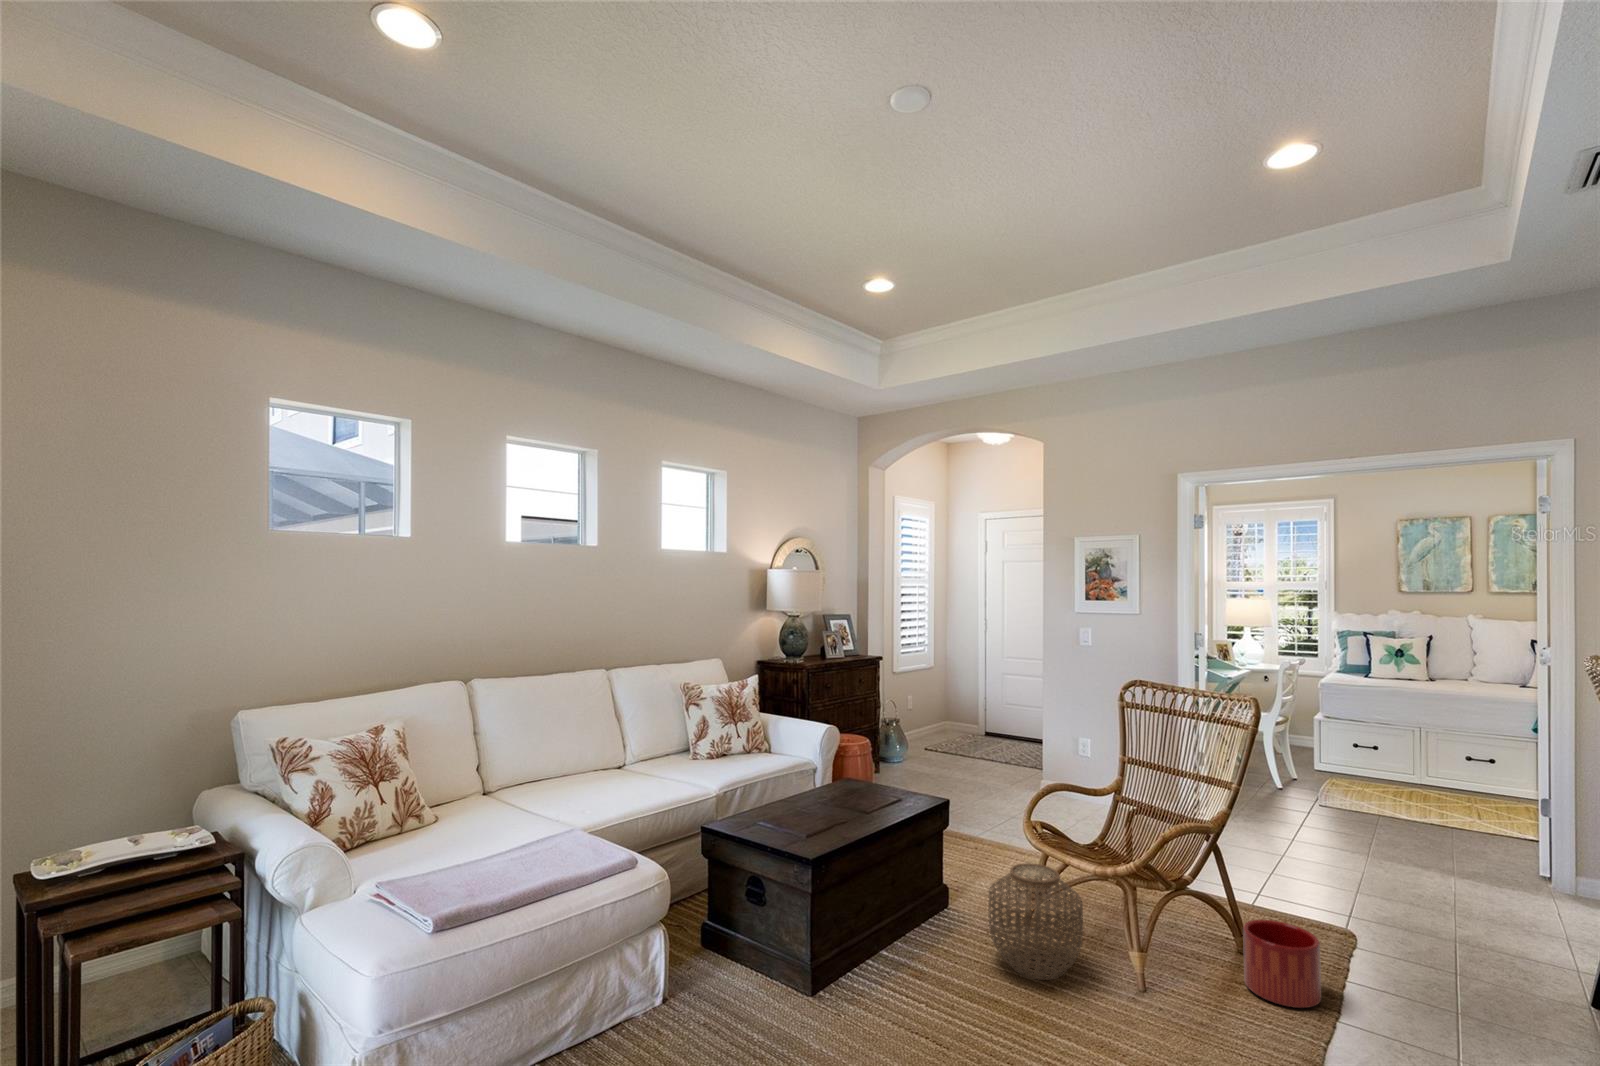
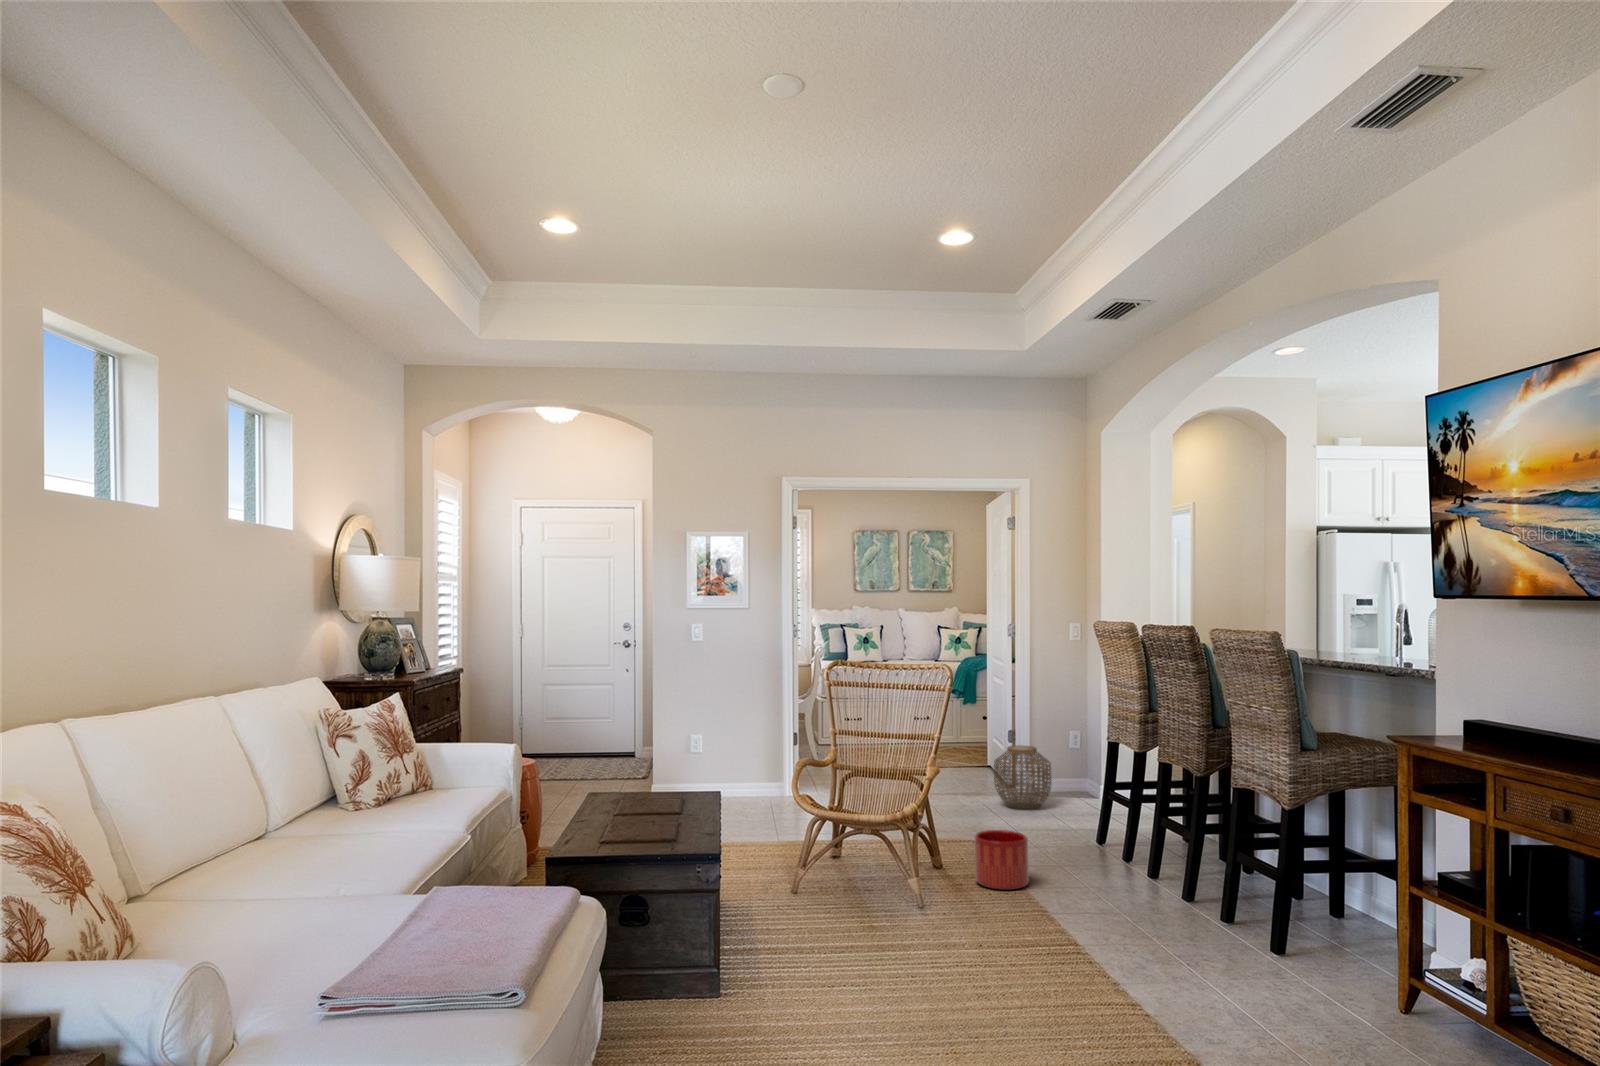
woven basket: present [989,863,1083,980] -> present [994,745,1052,809]

